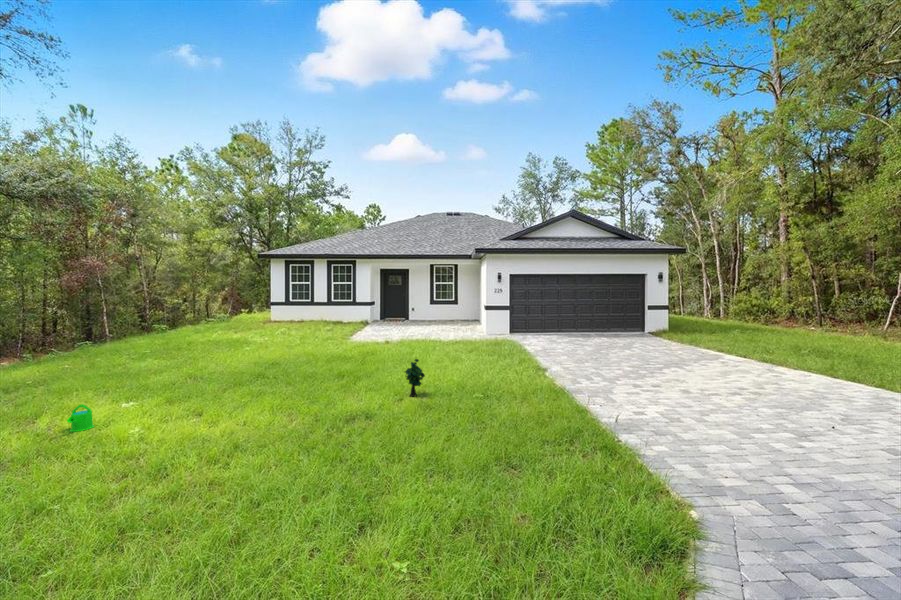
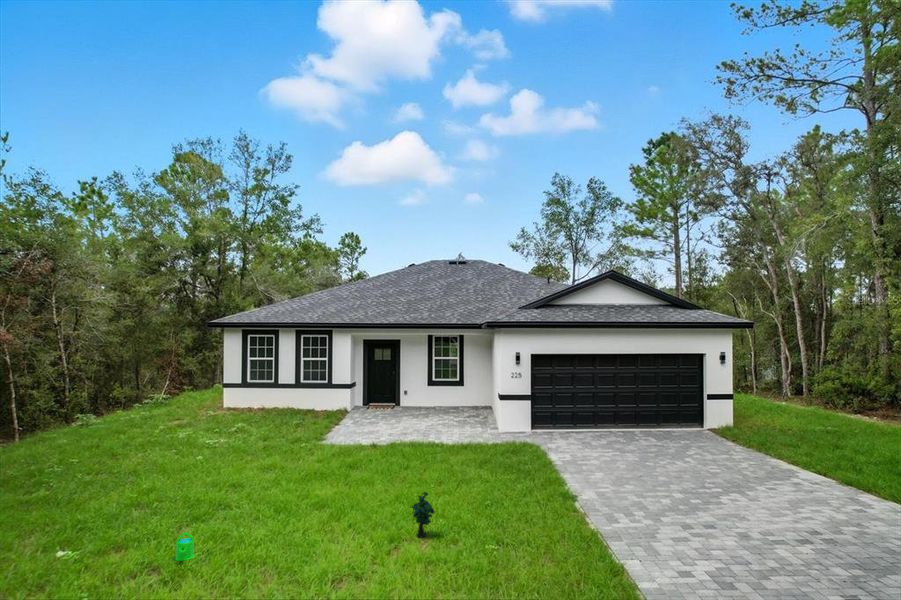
watering can: present [67,404,94,432] -> present [174,532,195,561]

